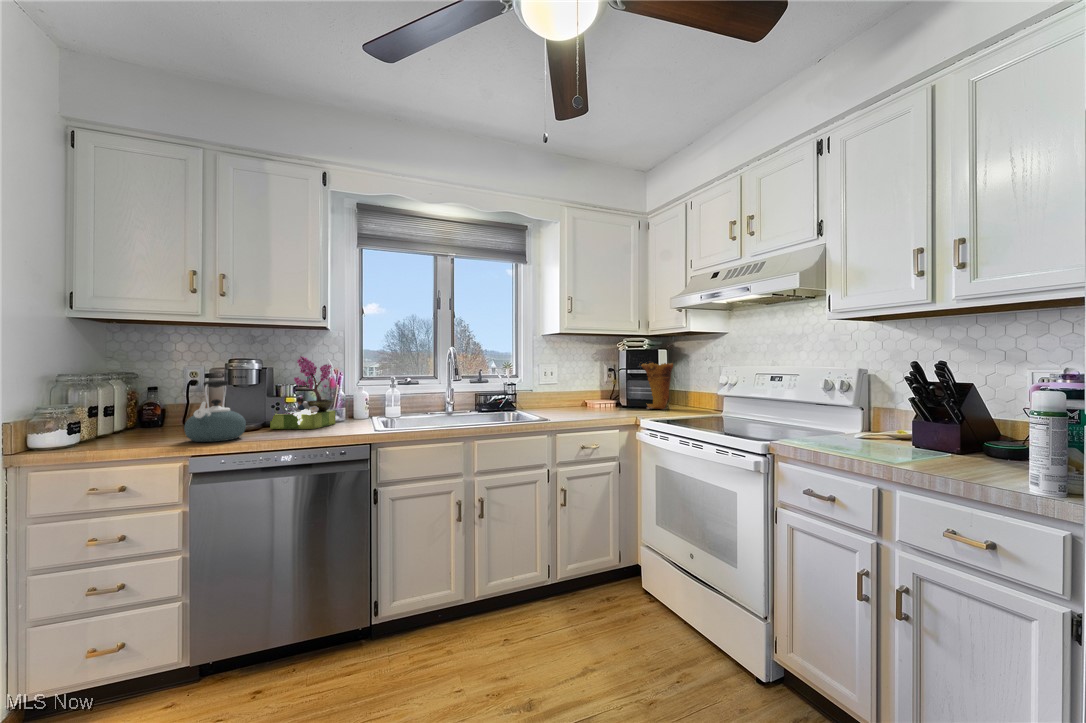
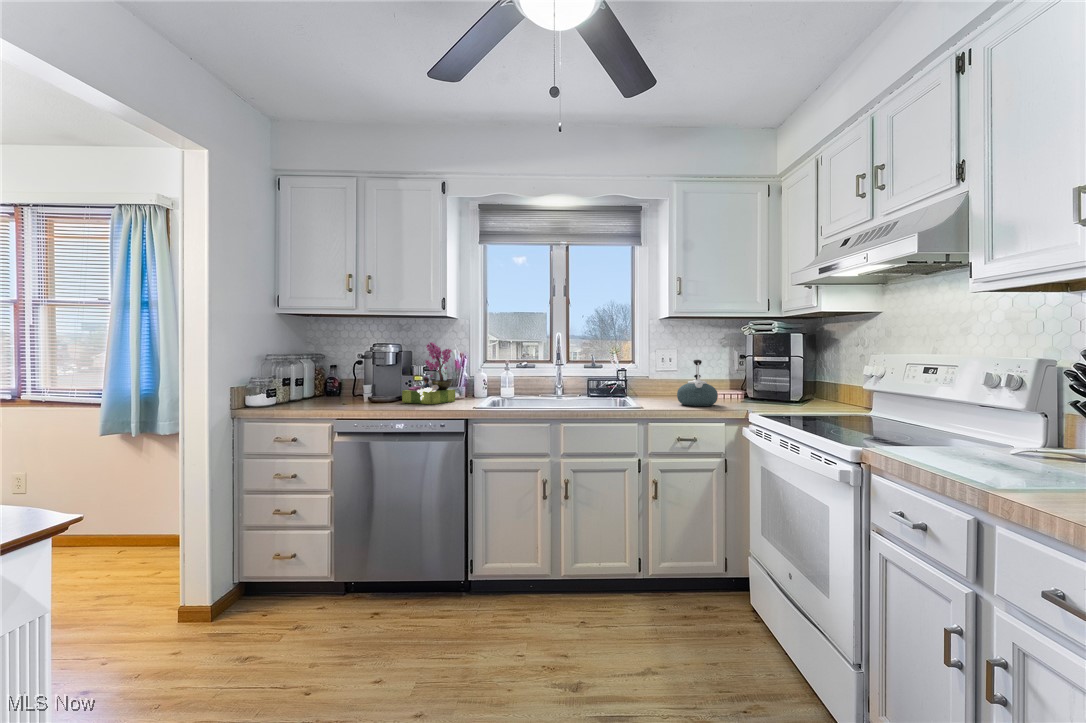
vase: present [641,362,673,409] -> none [772,349,814,404]
kettle: present [184,380,246,442] -> present [677,360,718,406]

